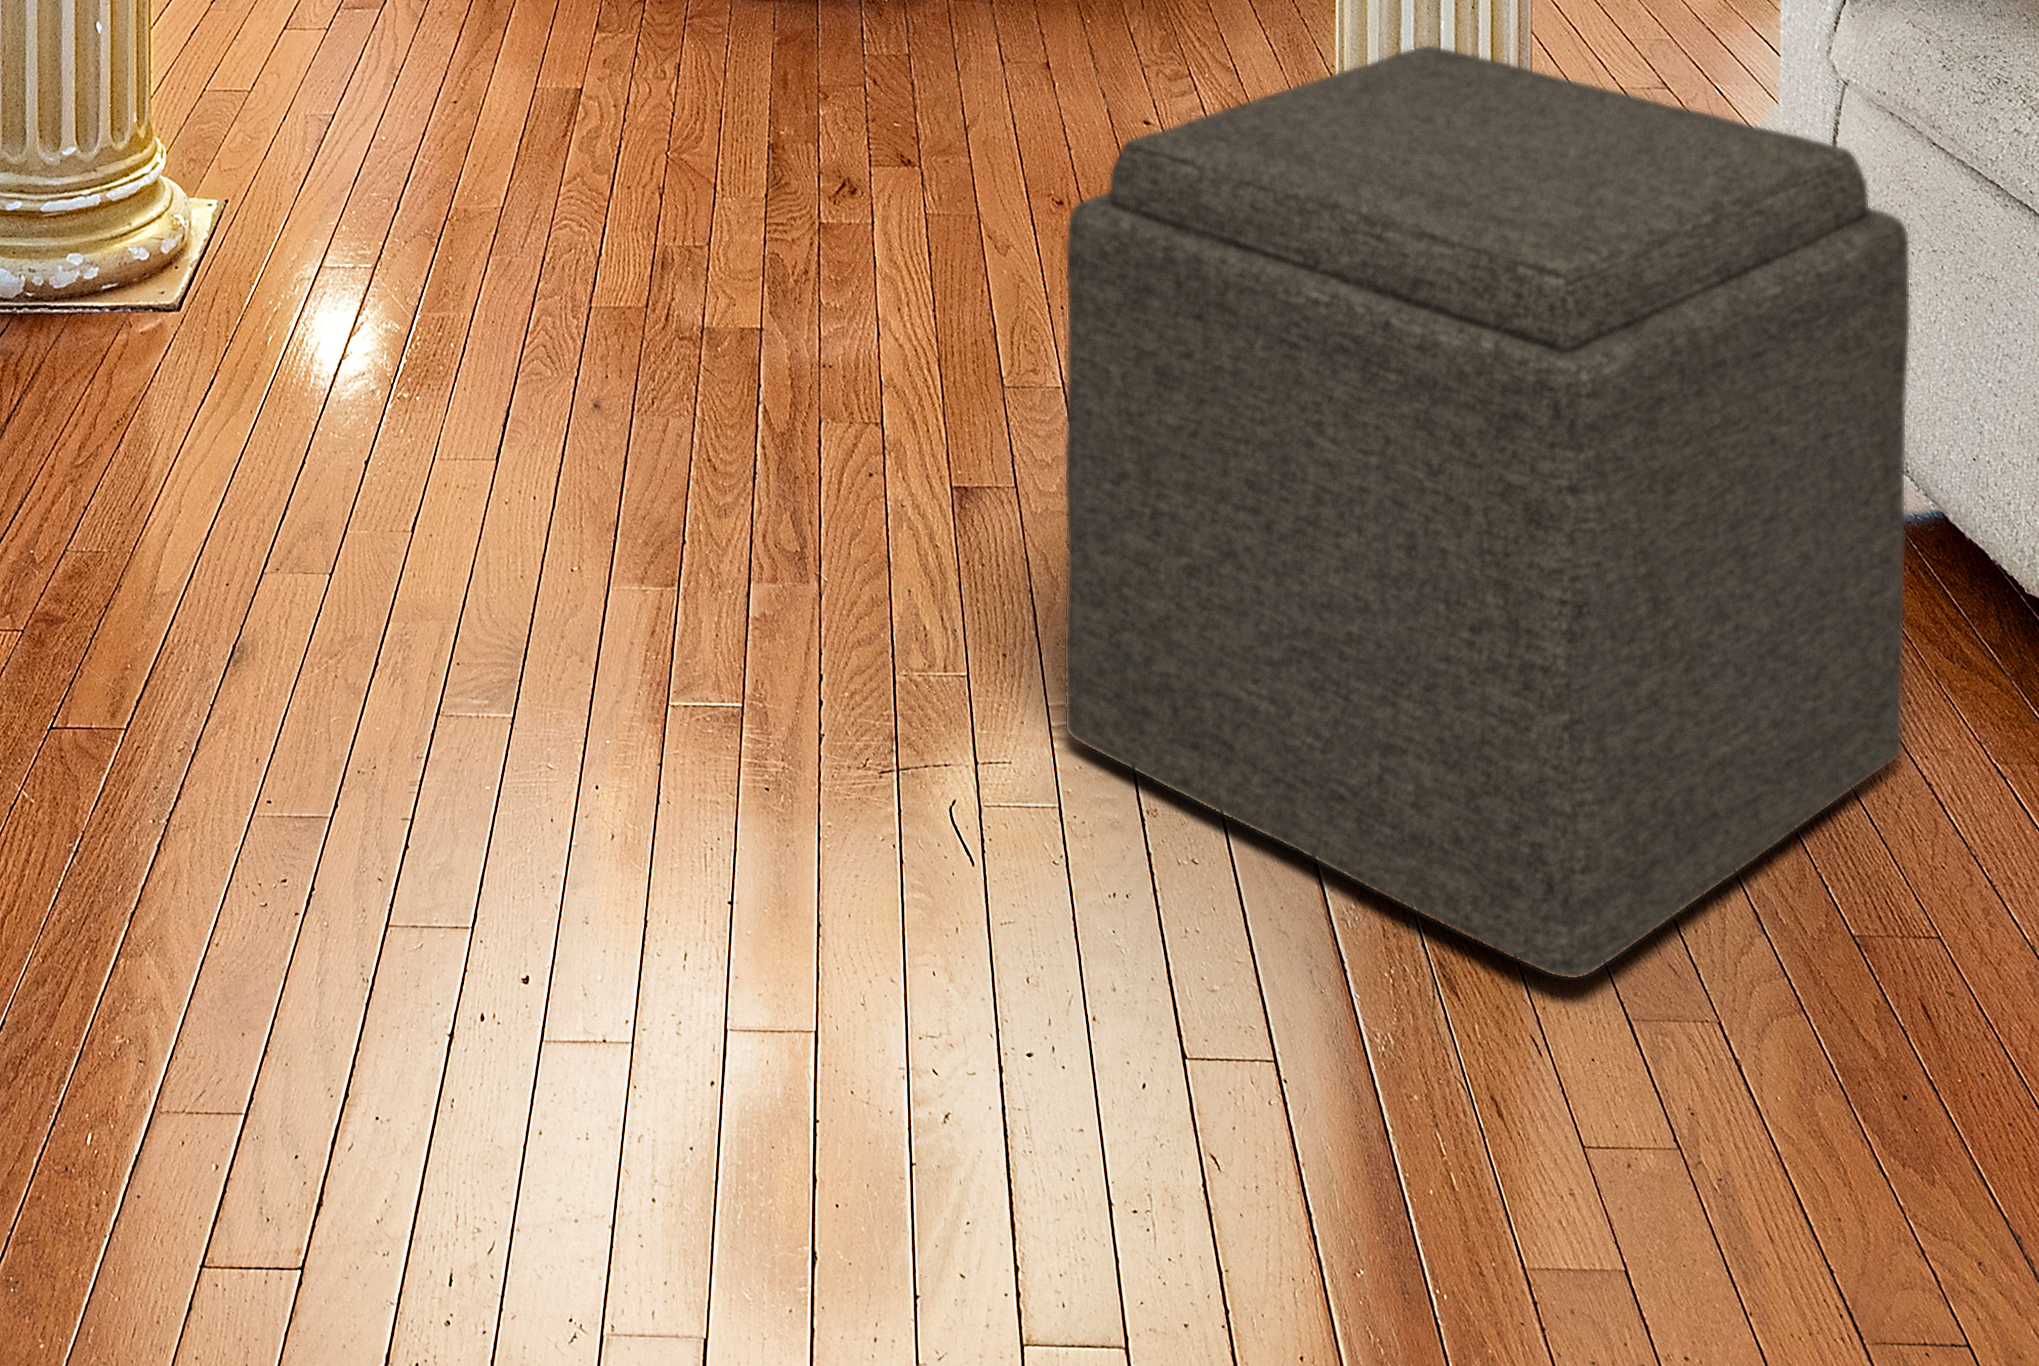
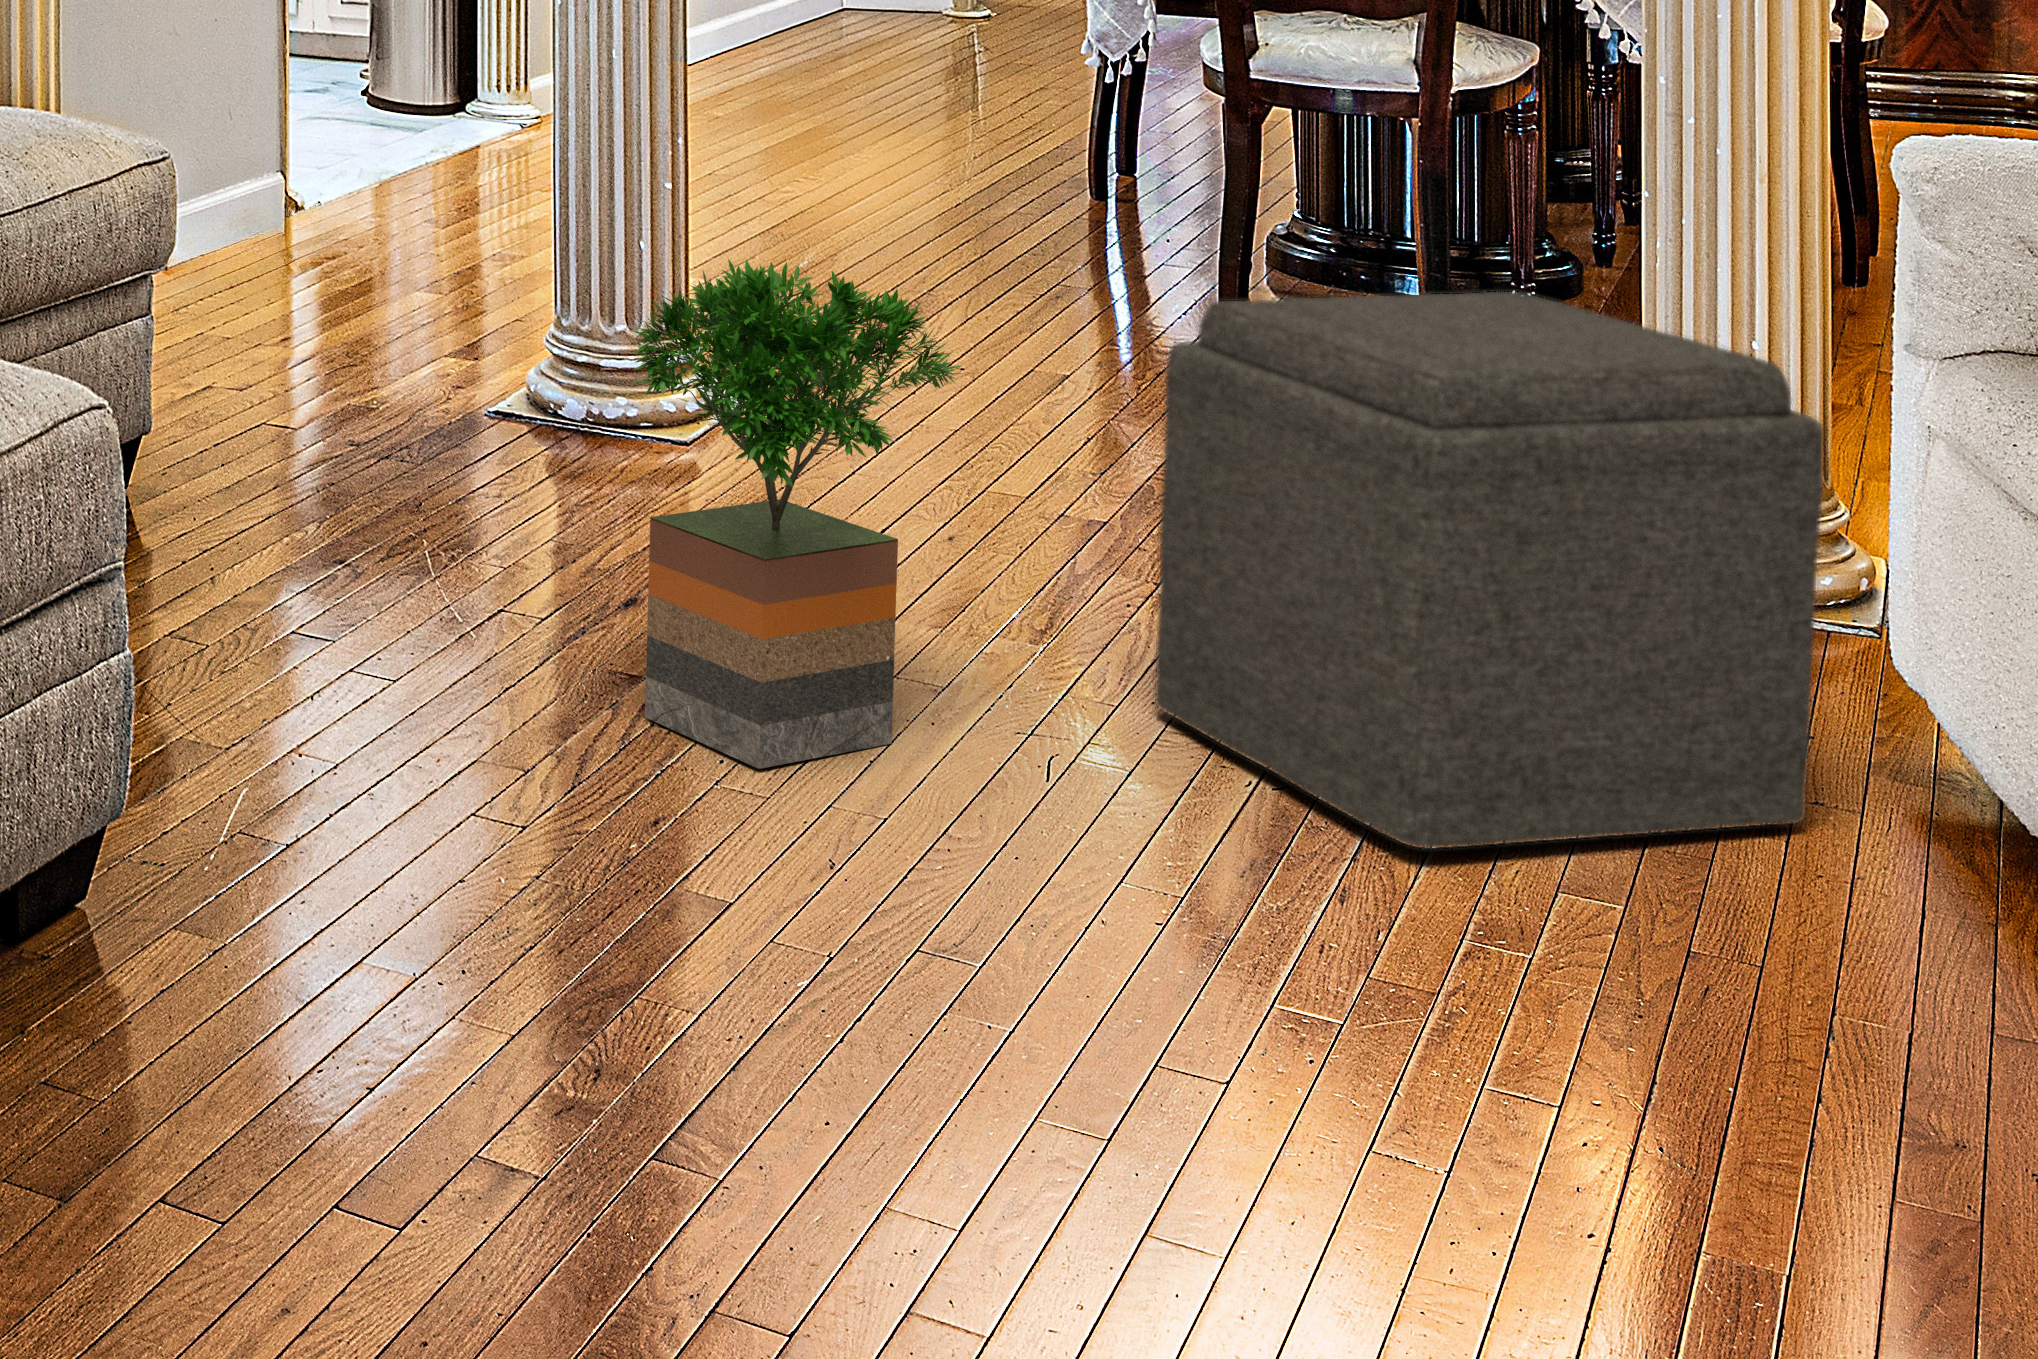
potted tree: none [354,179,862,1073] -> present [633,259,962,769]

